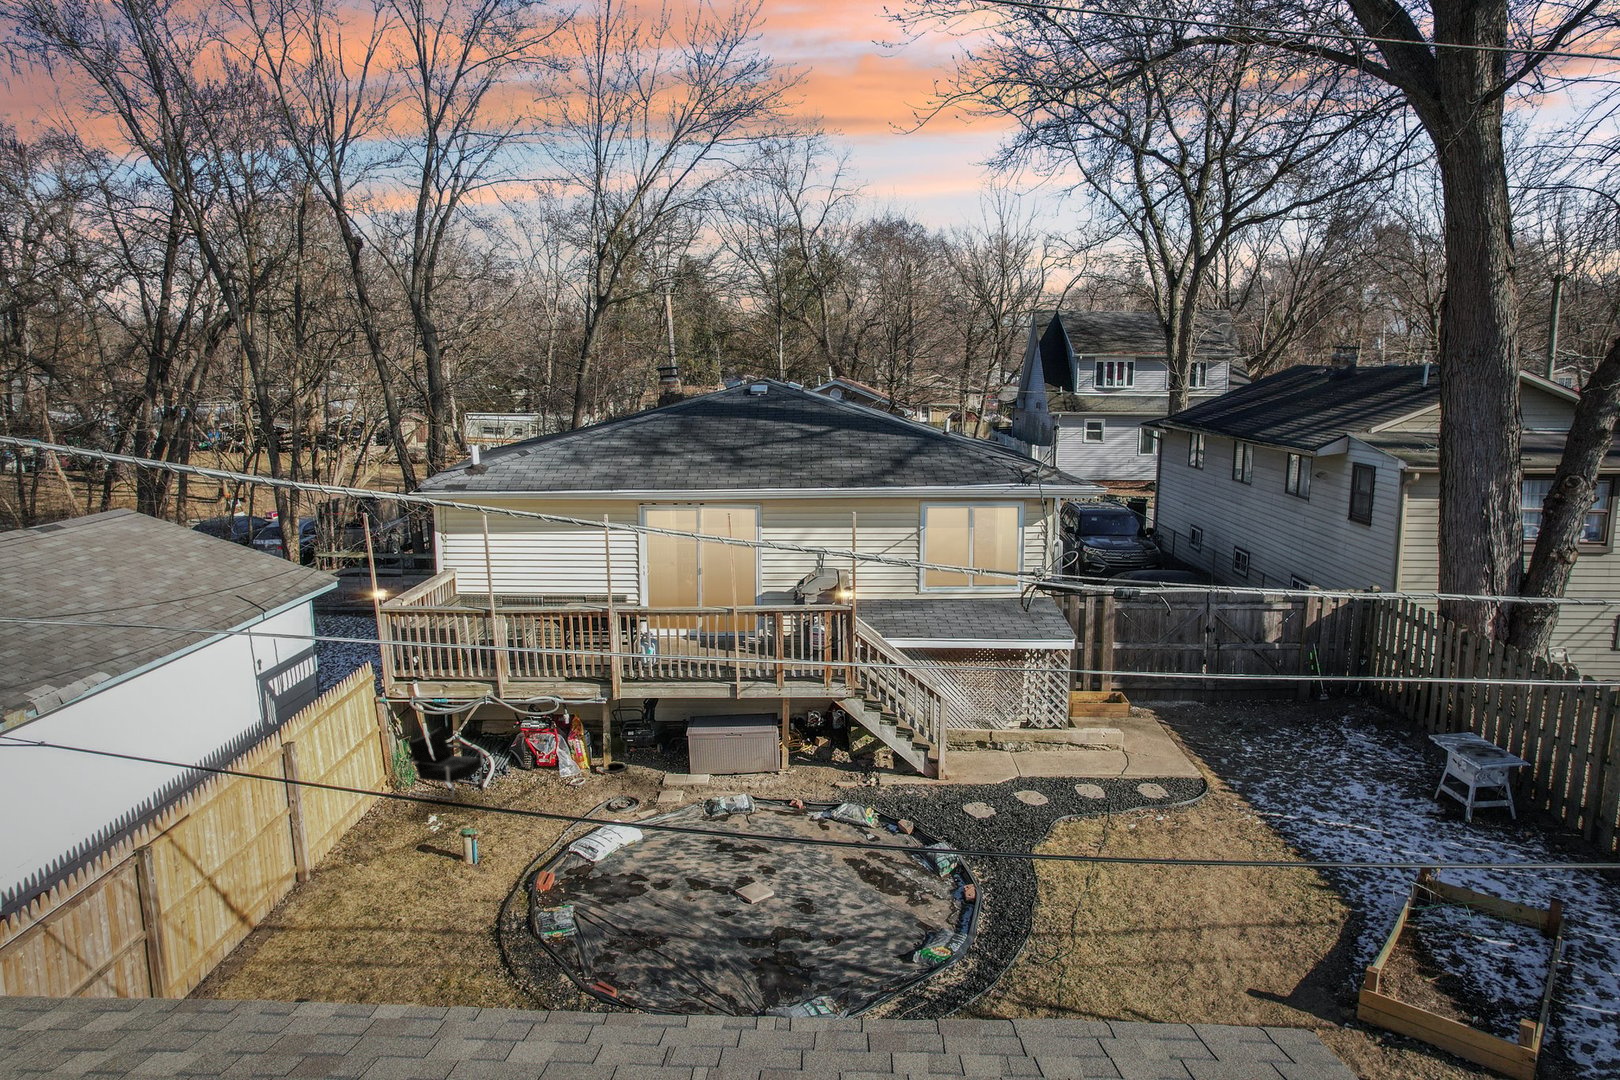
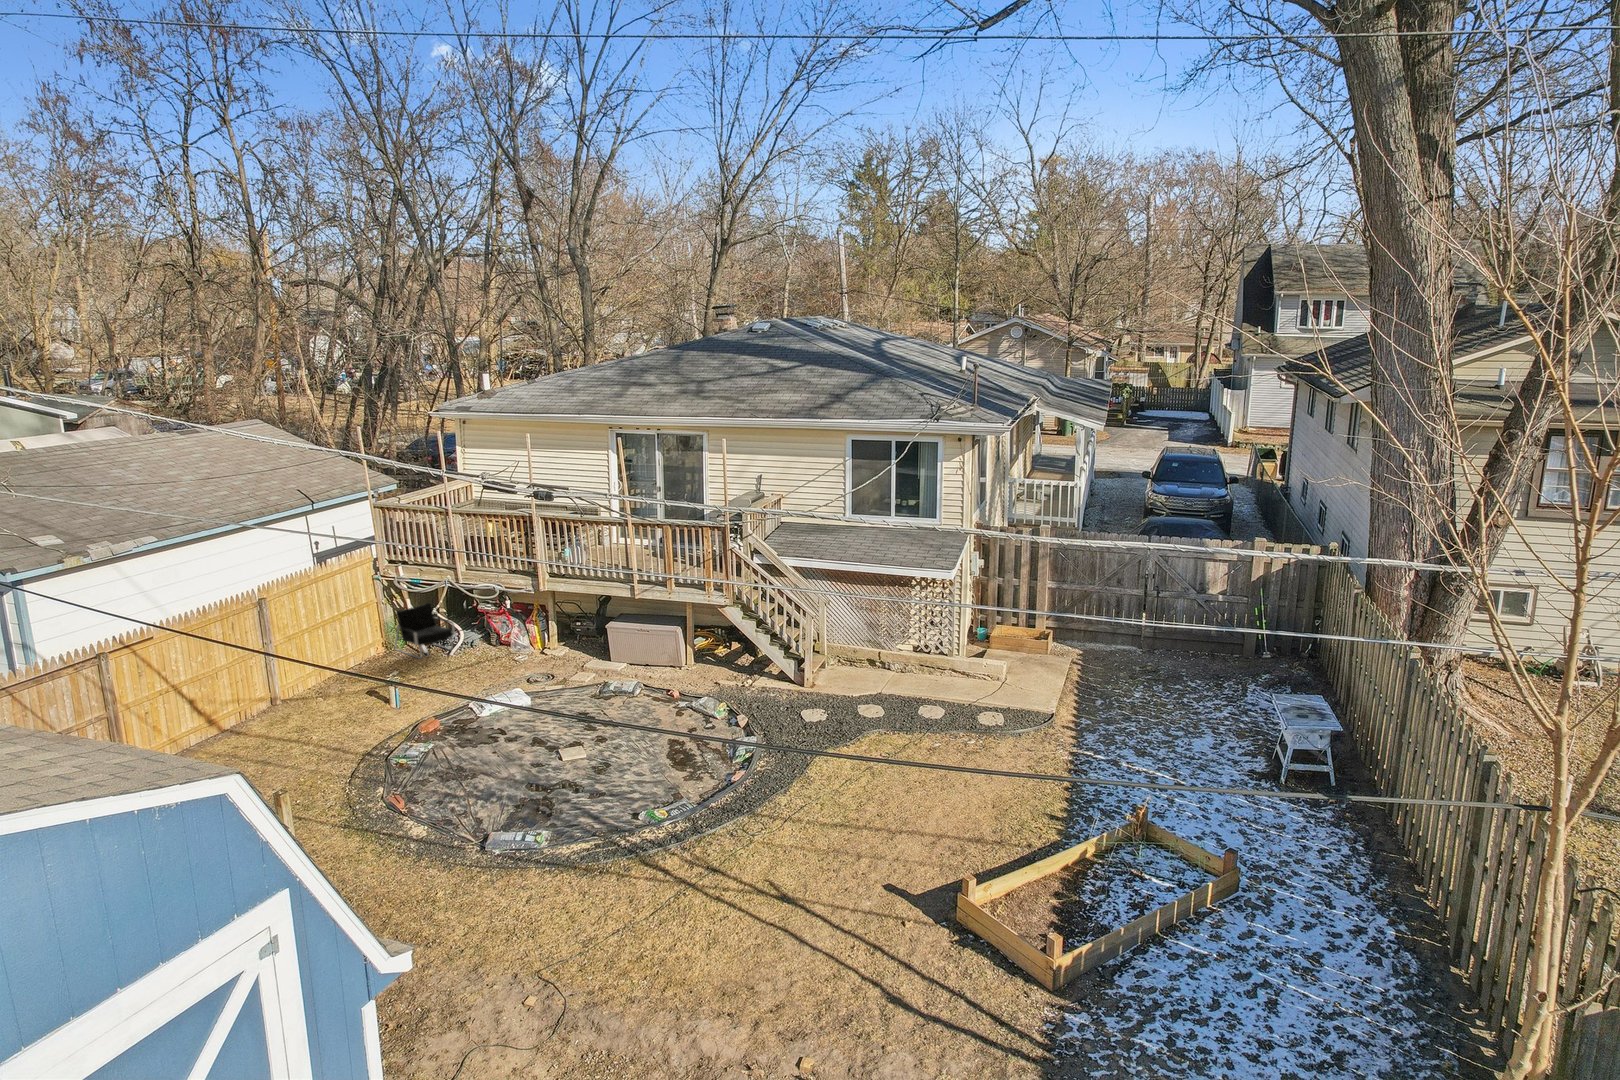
potted tree: present [601,729,627,773] -> none [545,614,571,653]

